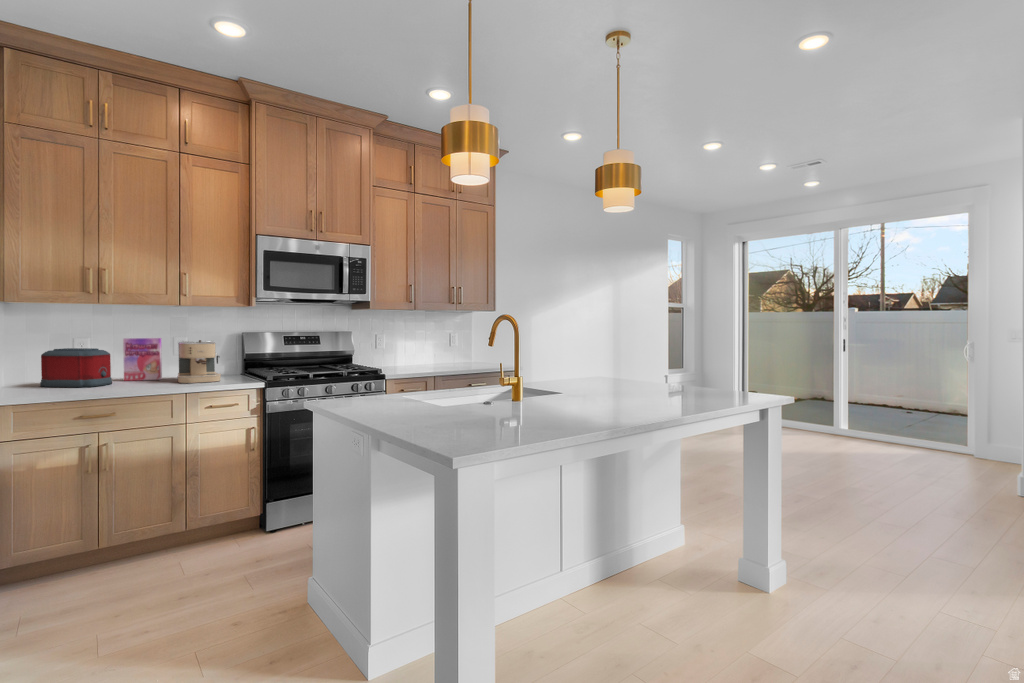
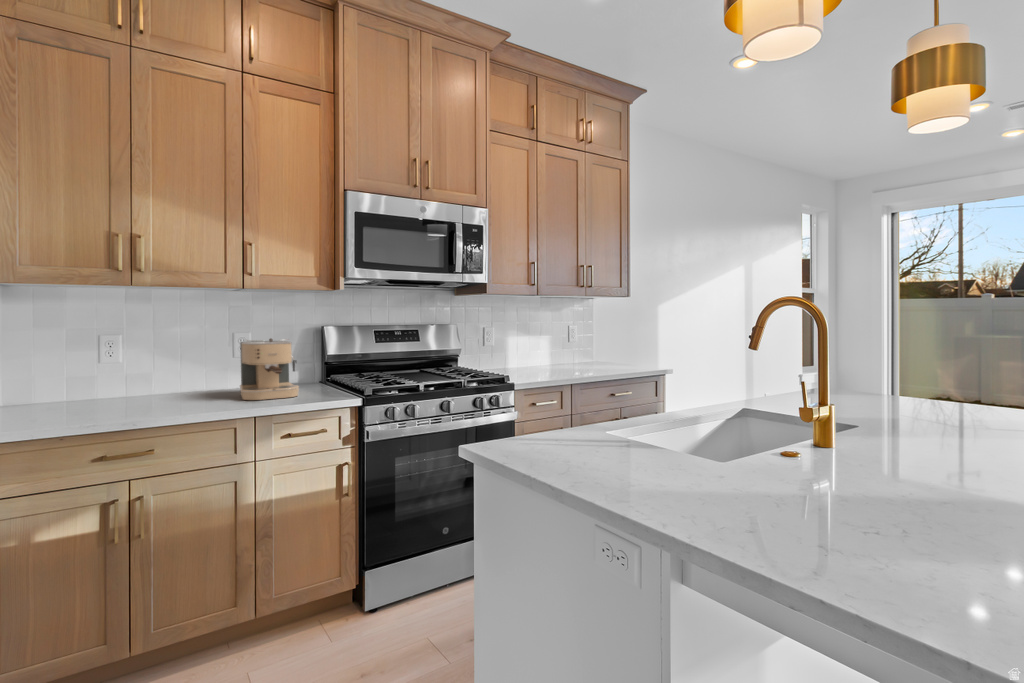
cereal box: present [123,338,162,381] -> none [164,336,217,397]
toaster: present [40,348,112,387] -> none [47,352,150,409]

